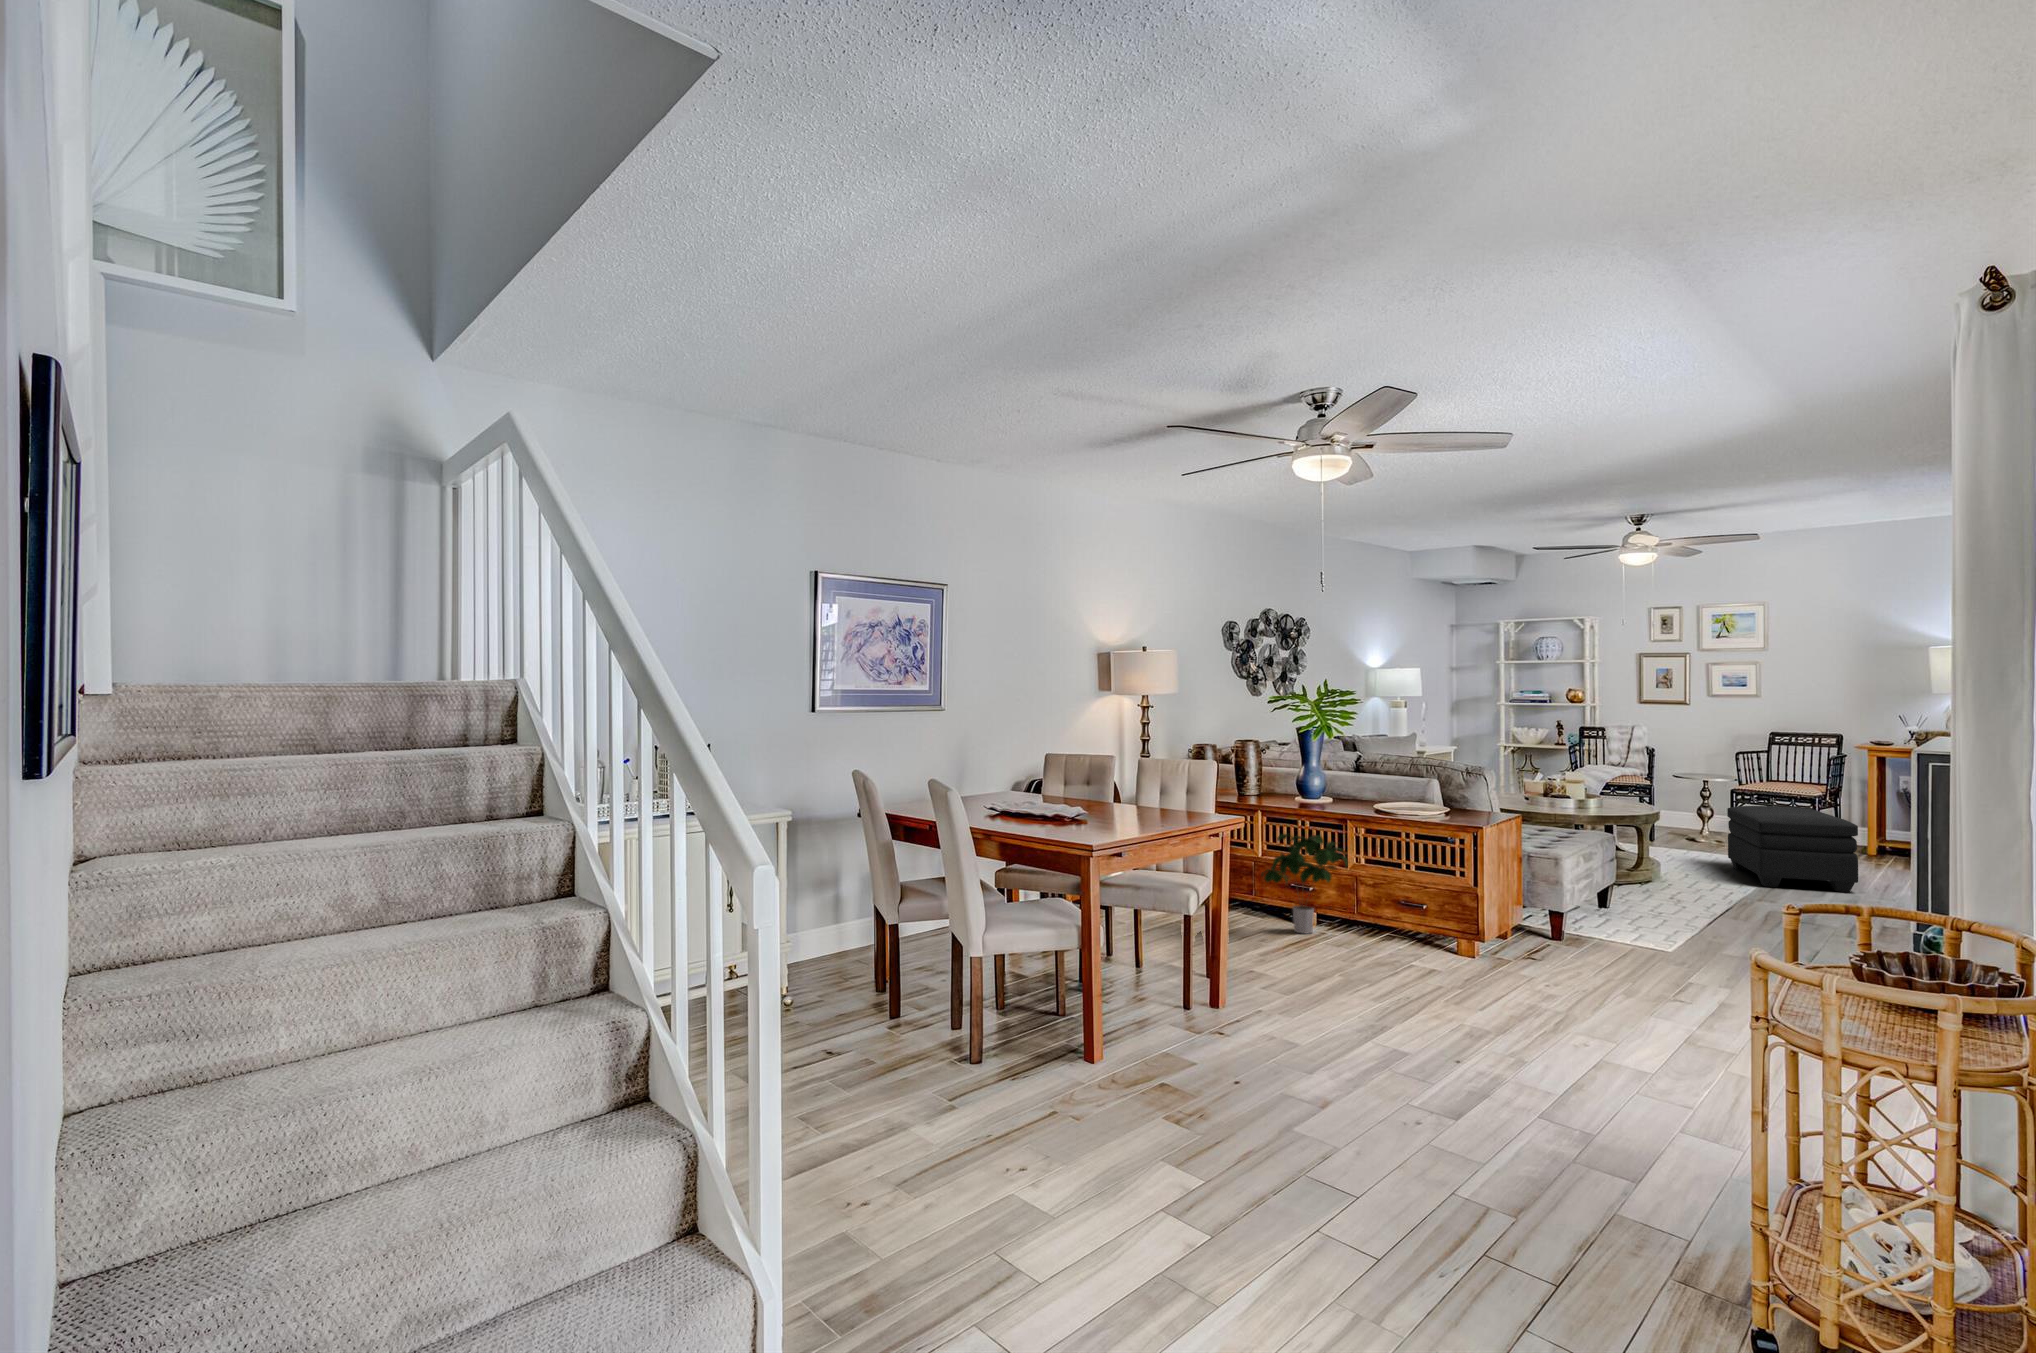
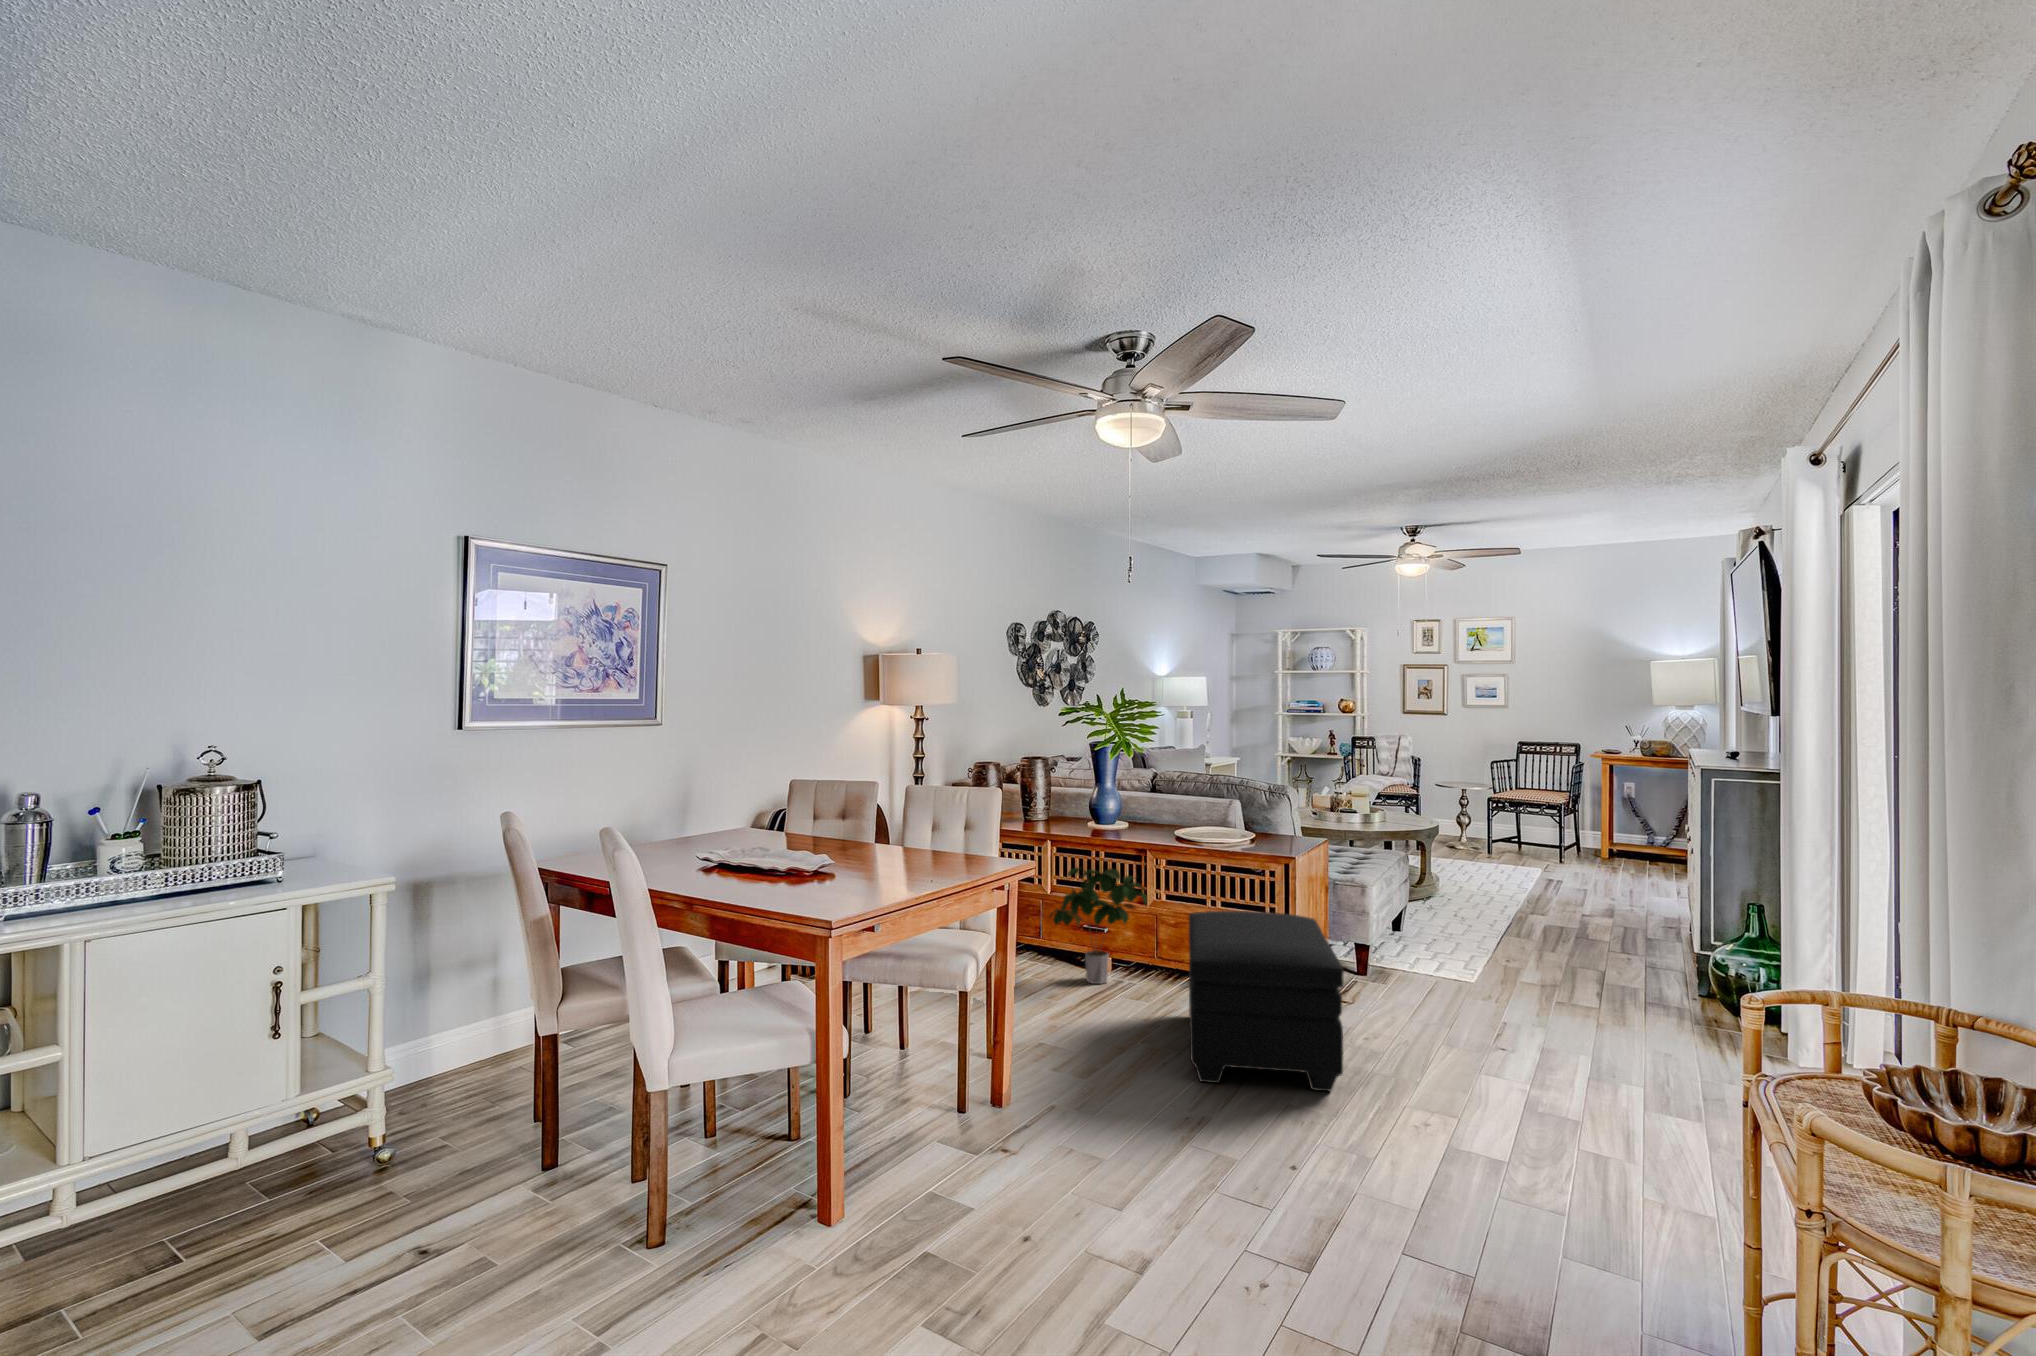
ottoman: present [1727,806,1858,892] -> present [1189,911,1344,1091]

